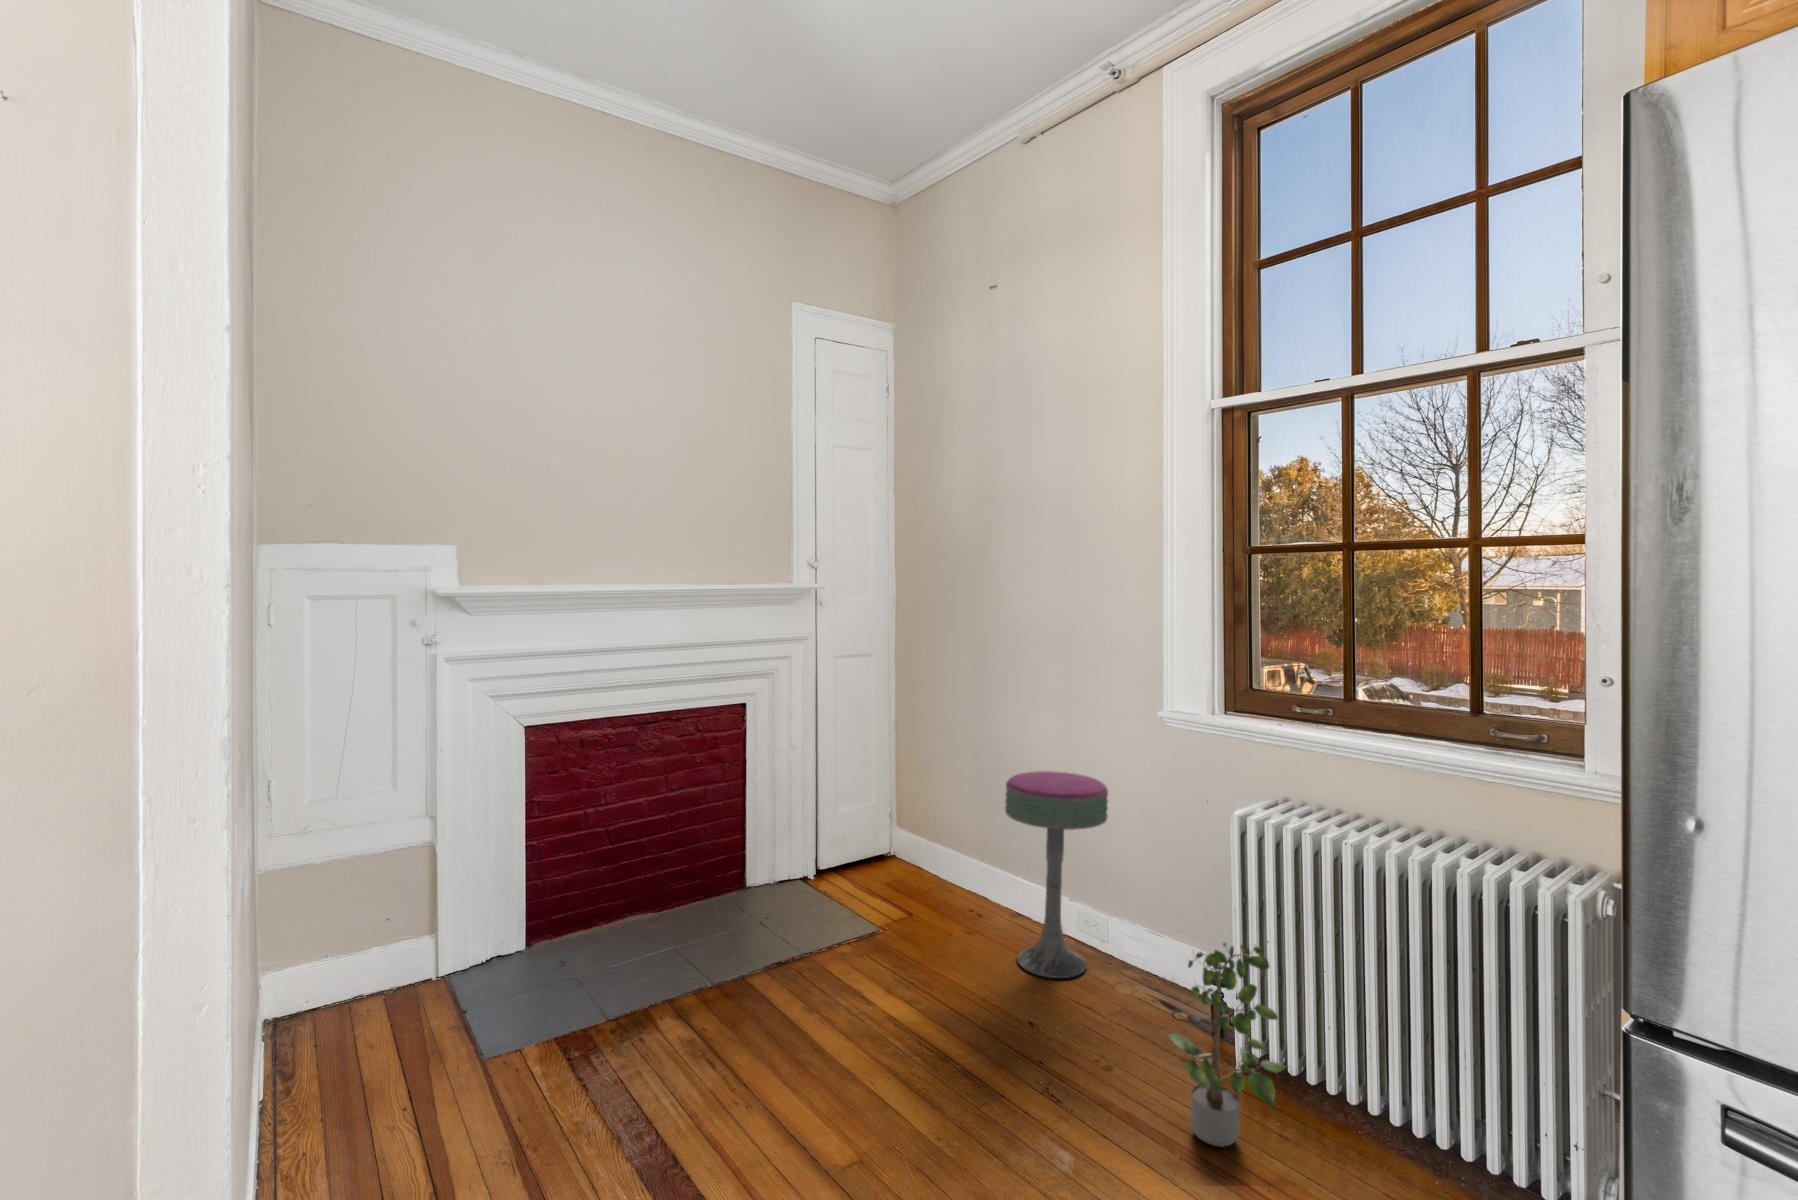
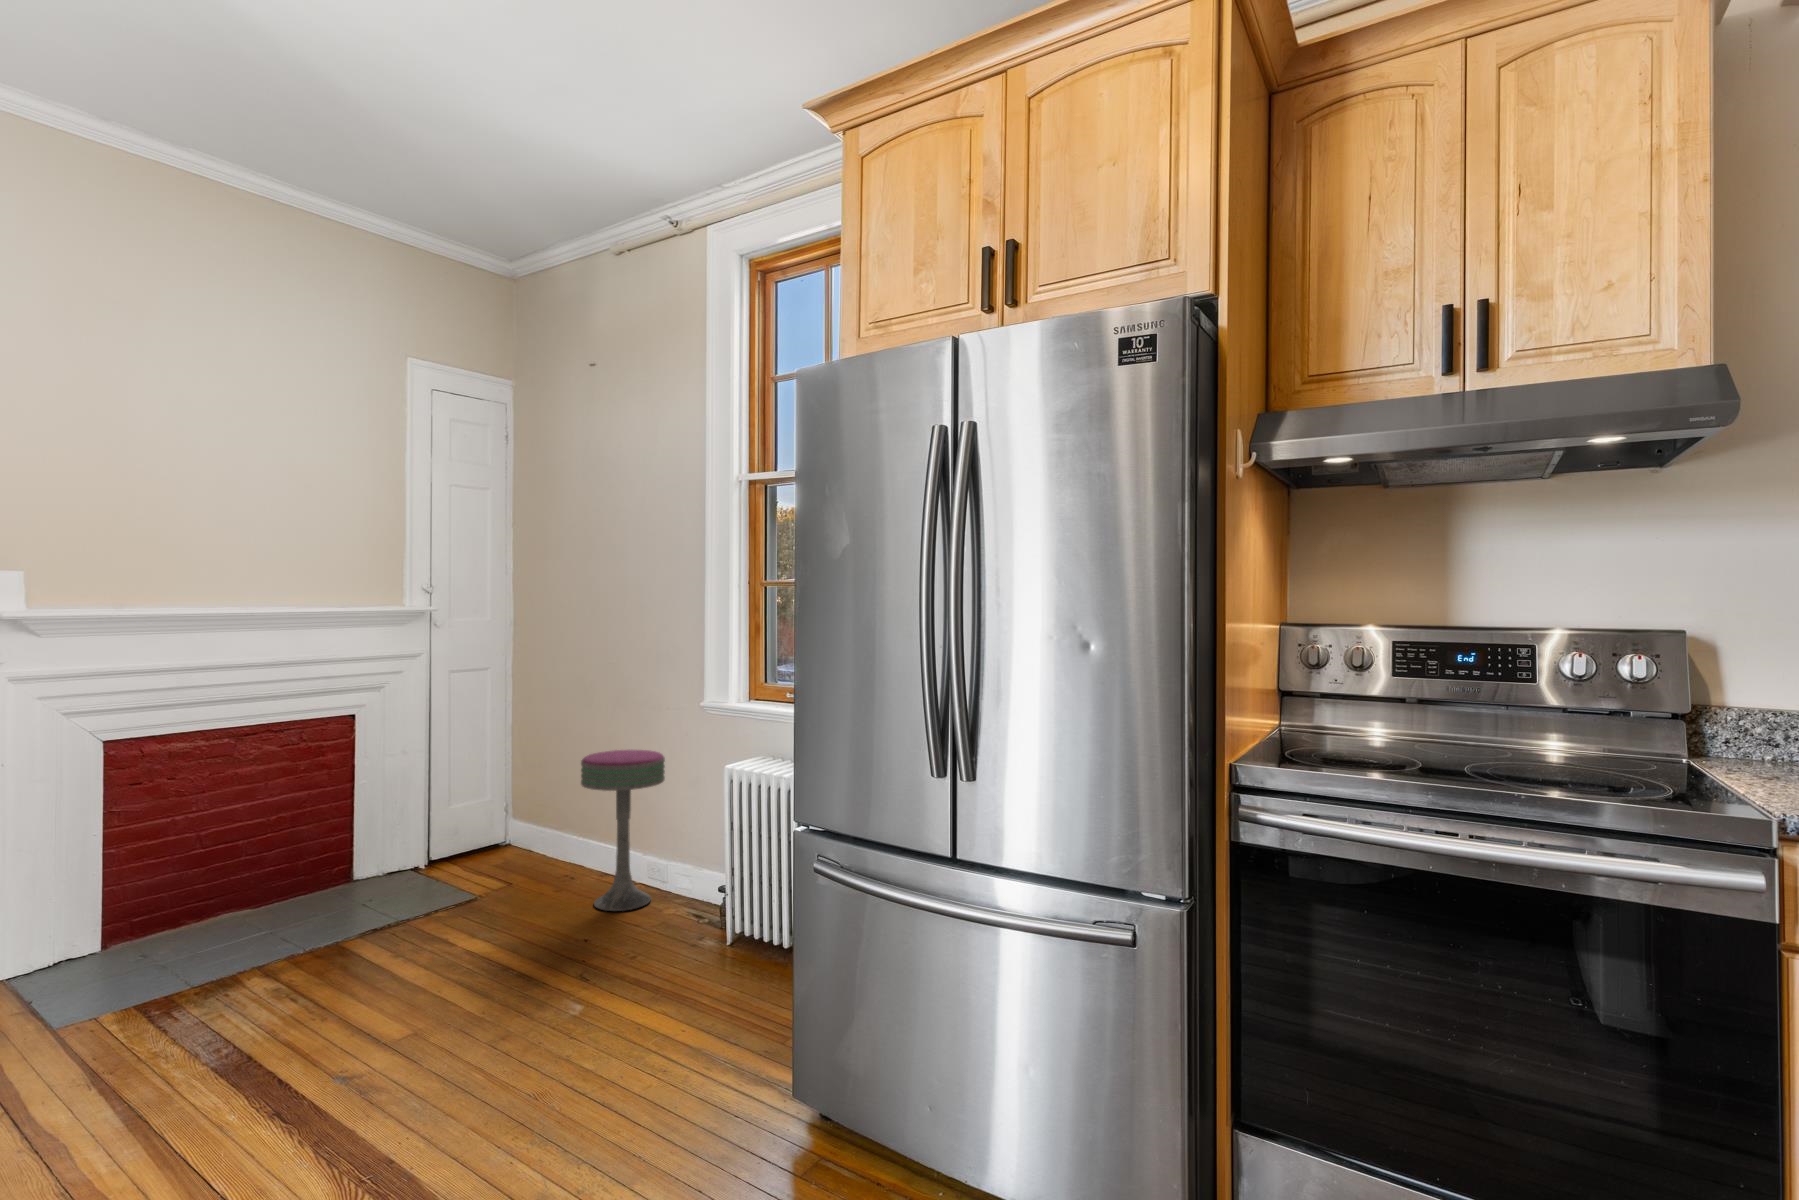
potted plant: present [1170,943,1287,1147] -> none [668,840,753,988]

